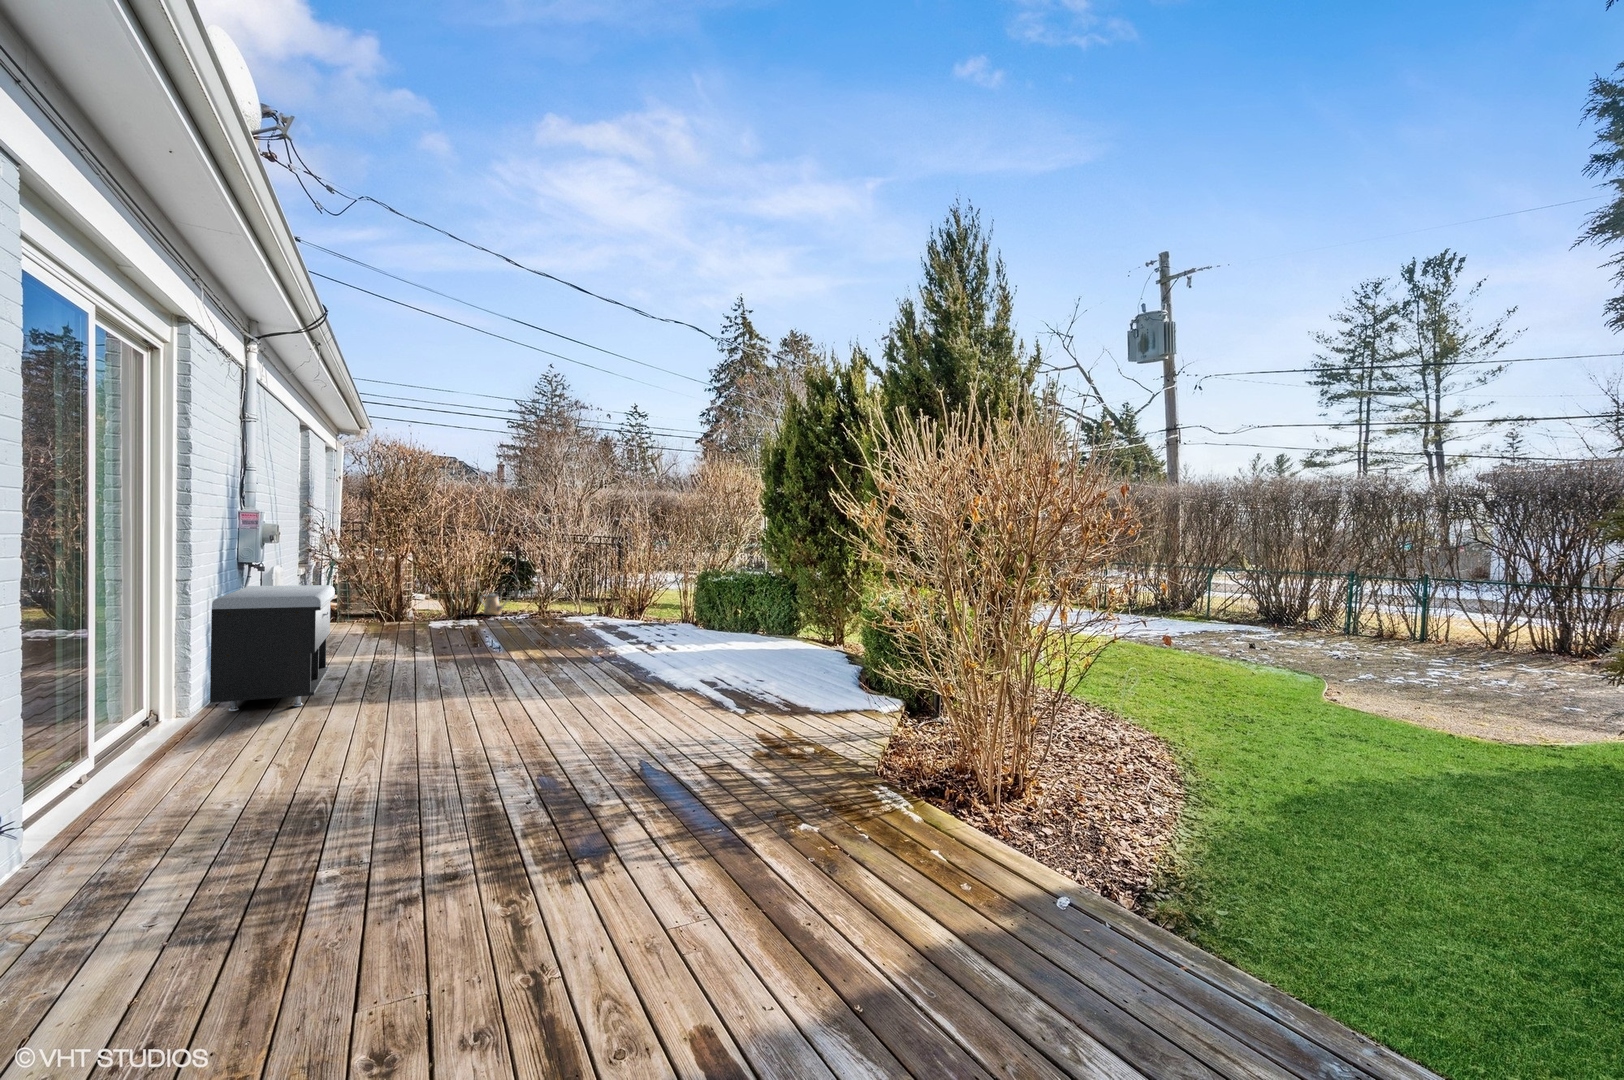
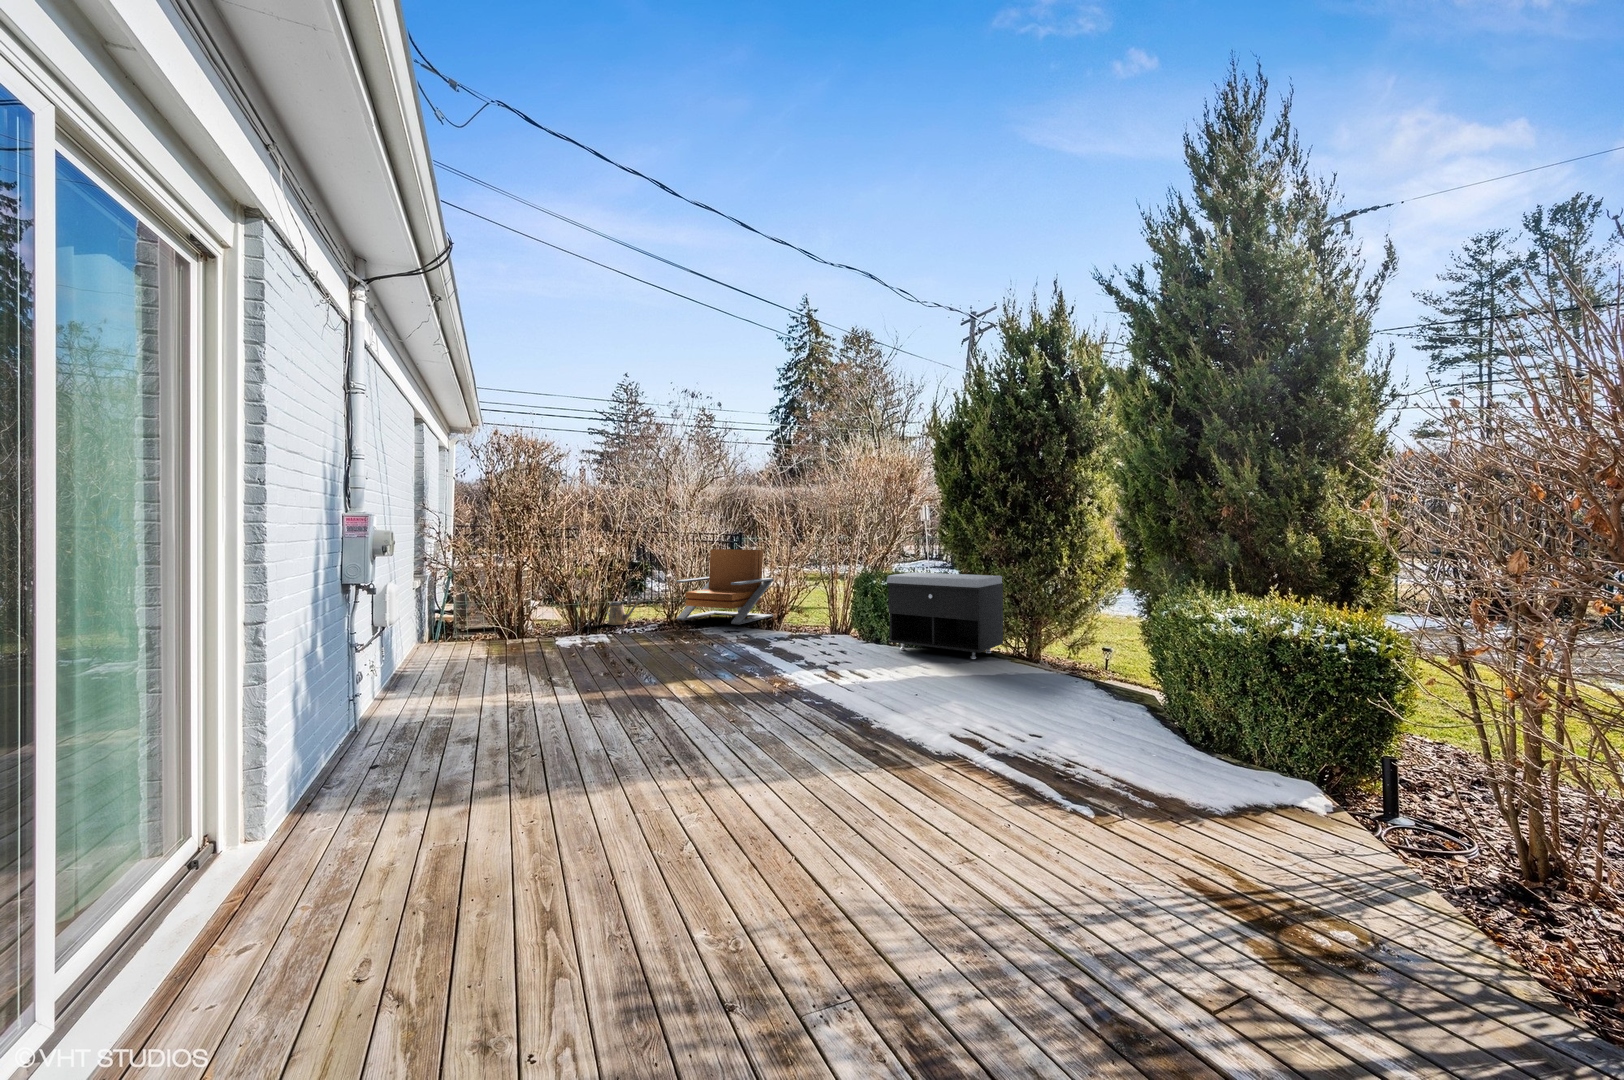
lounge chair: none [550,550,642,617] -> present [676,549,773,624]
storage bench: present [210,585,335,711] -> present [887,572,1003,659]

